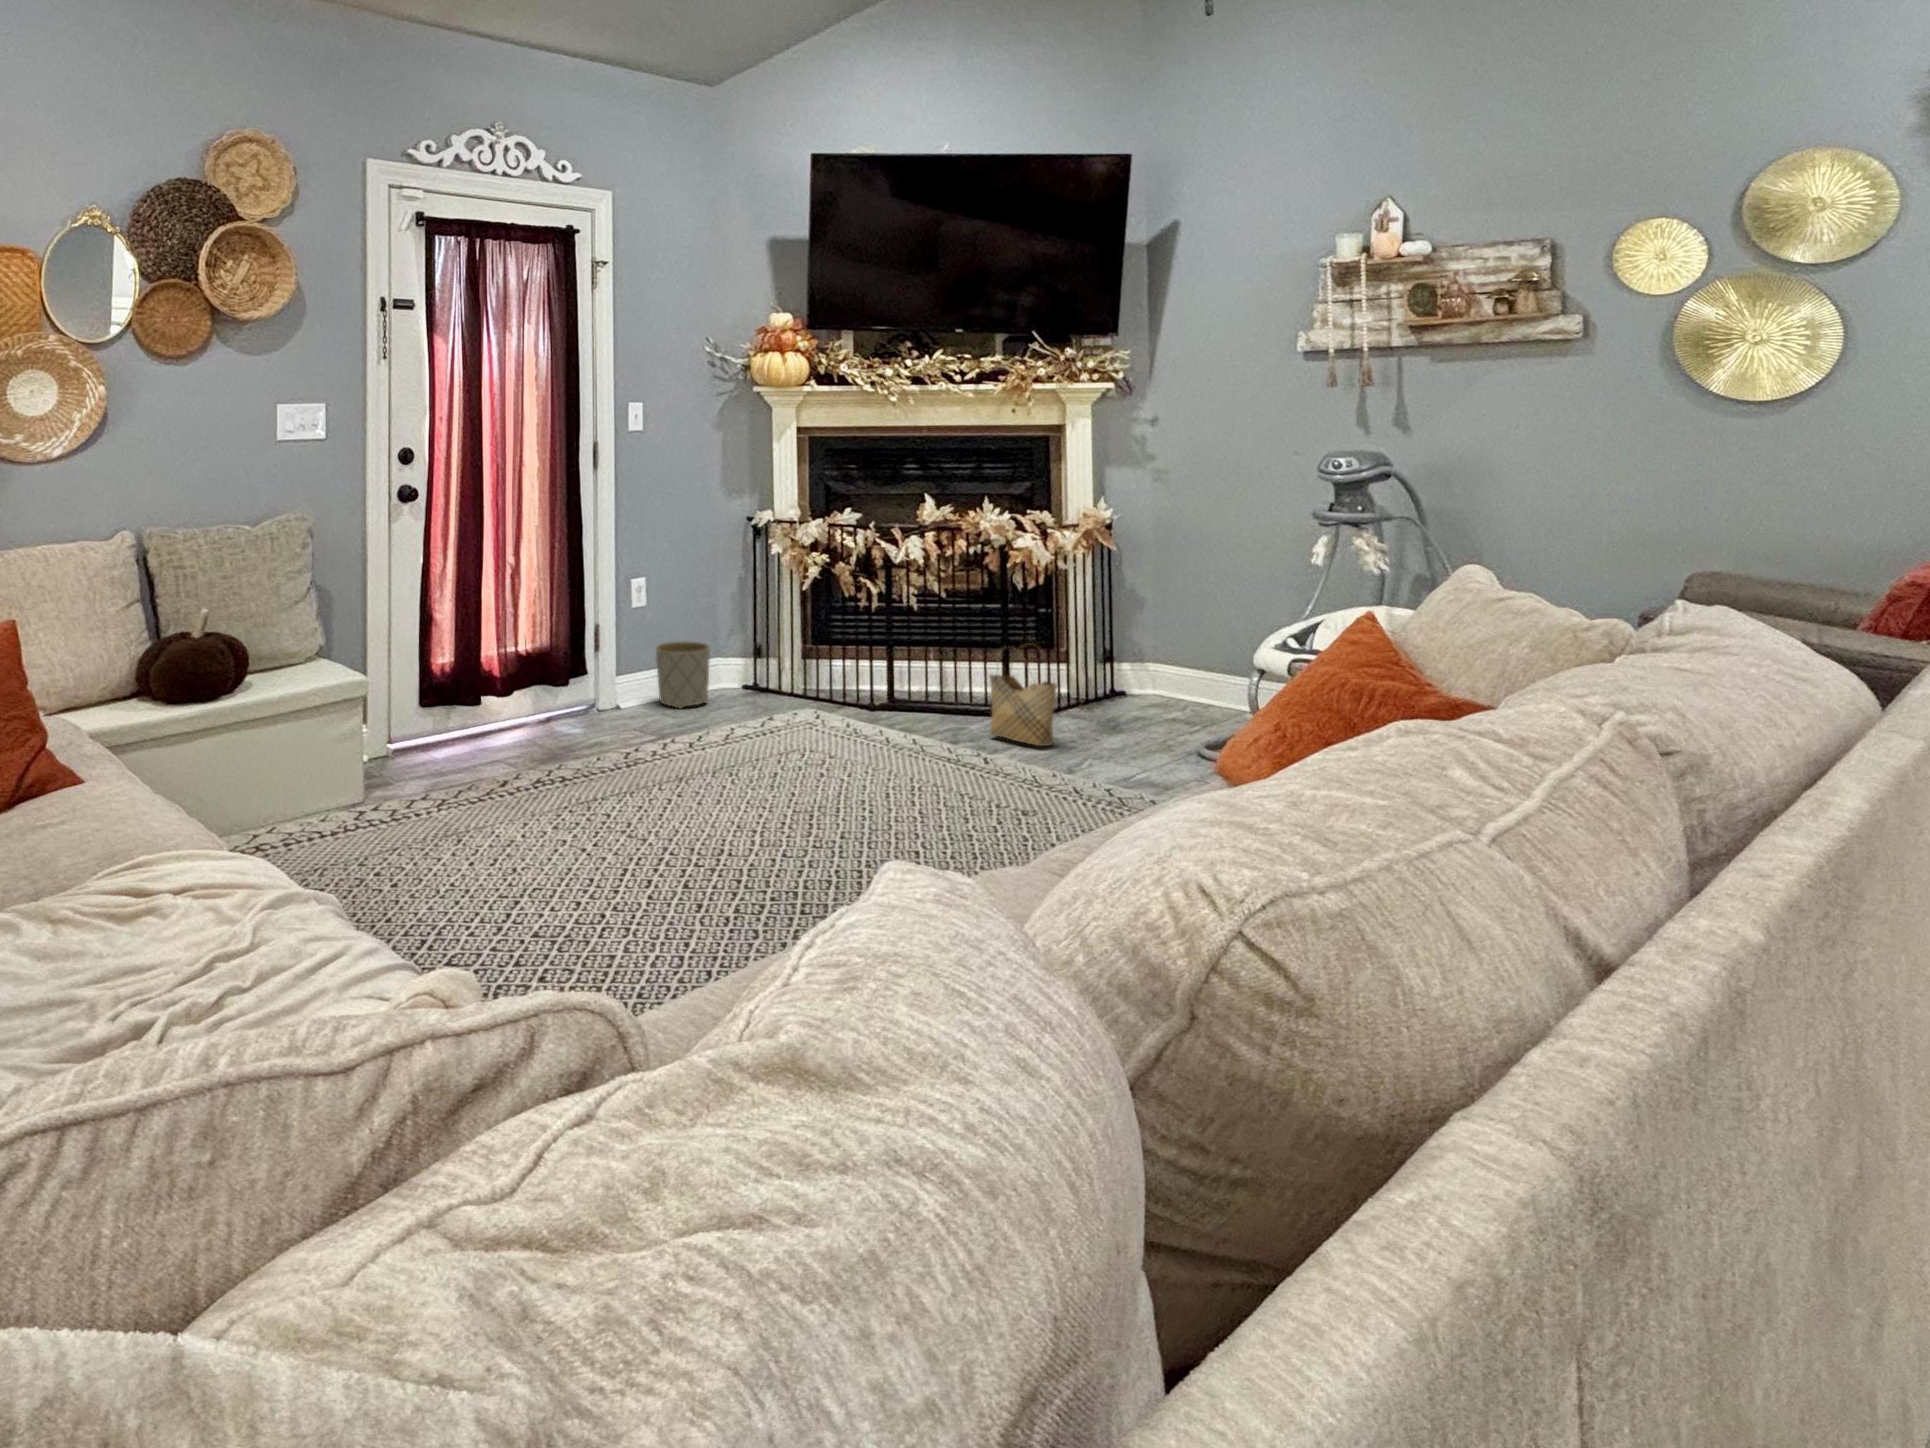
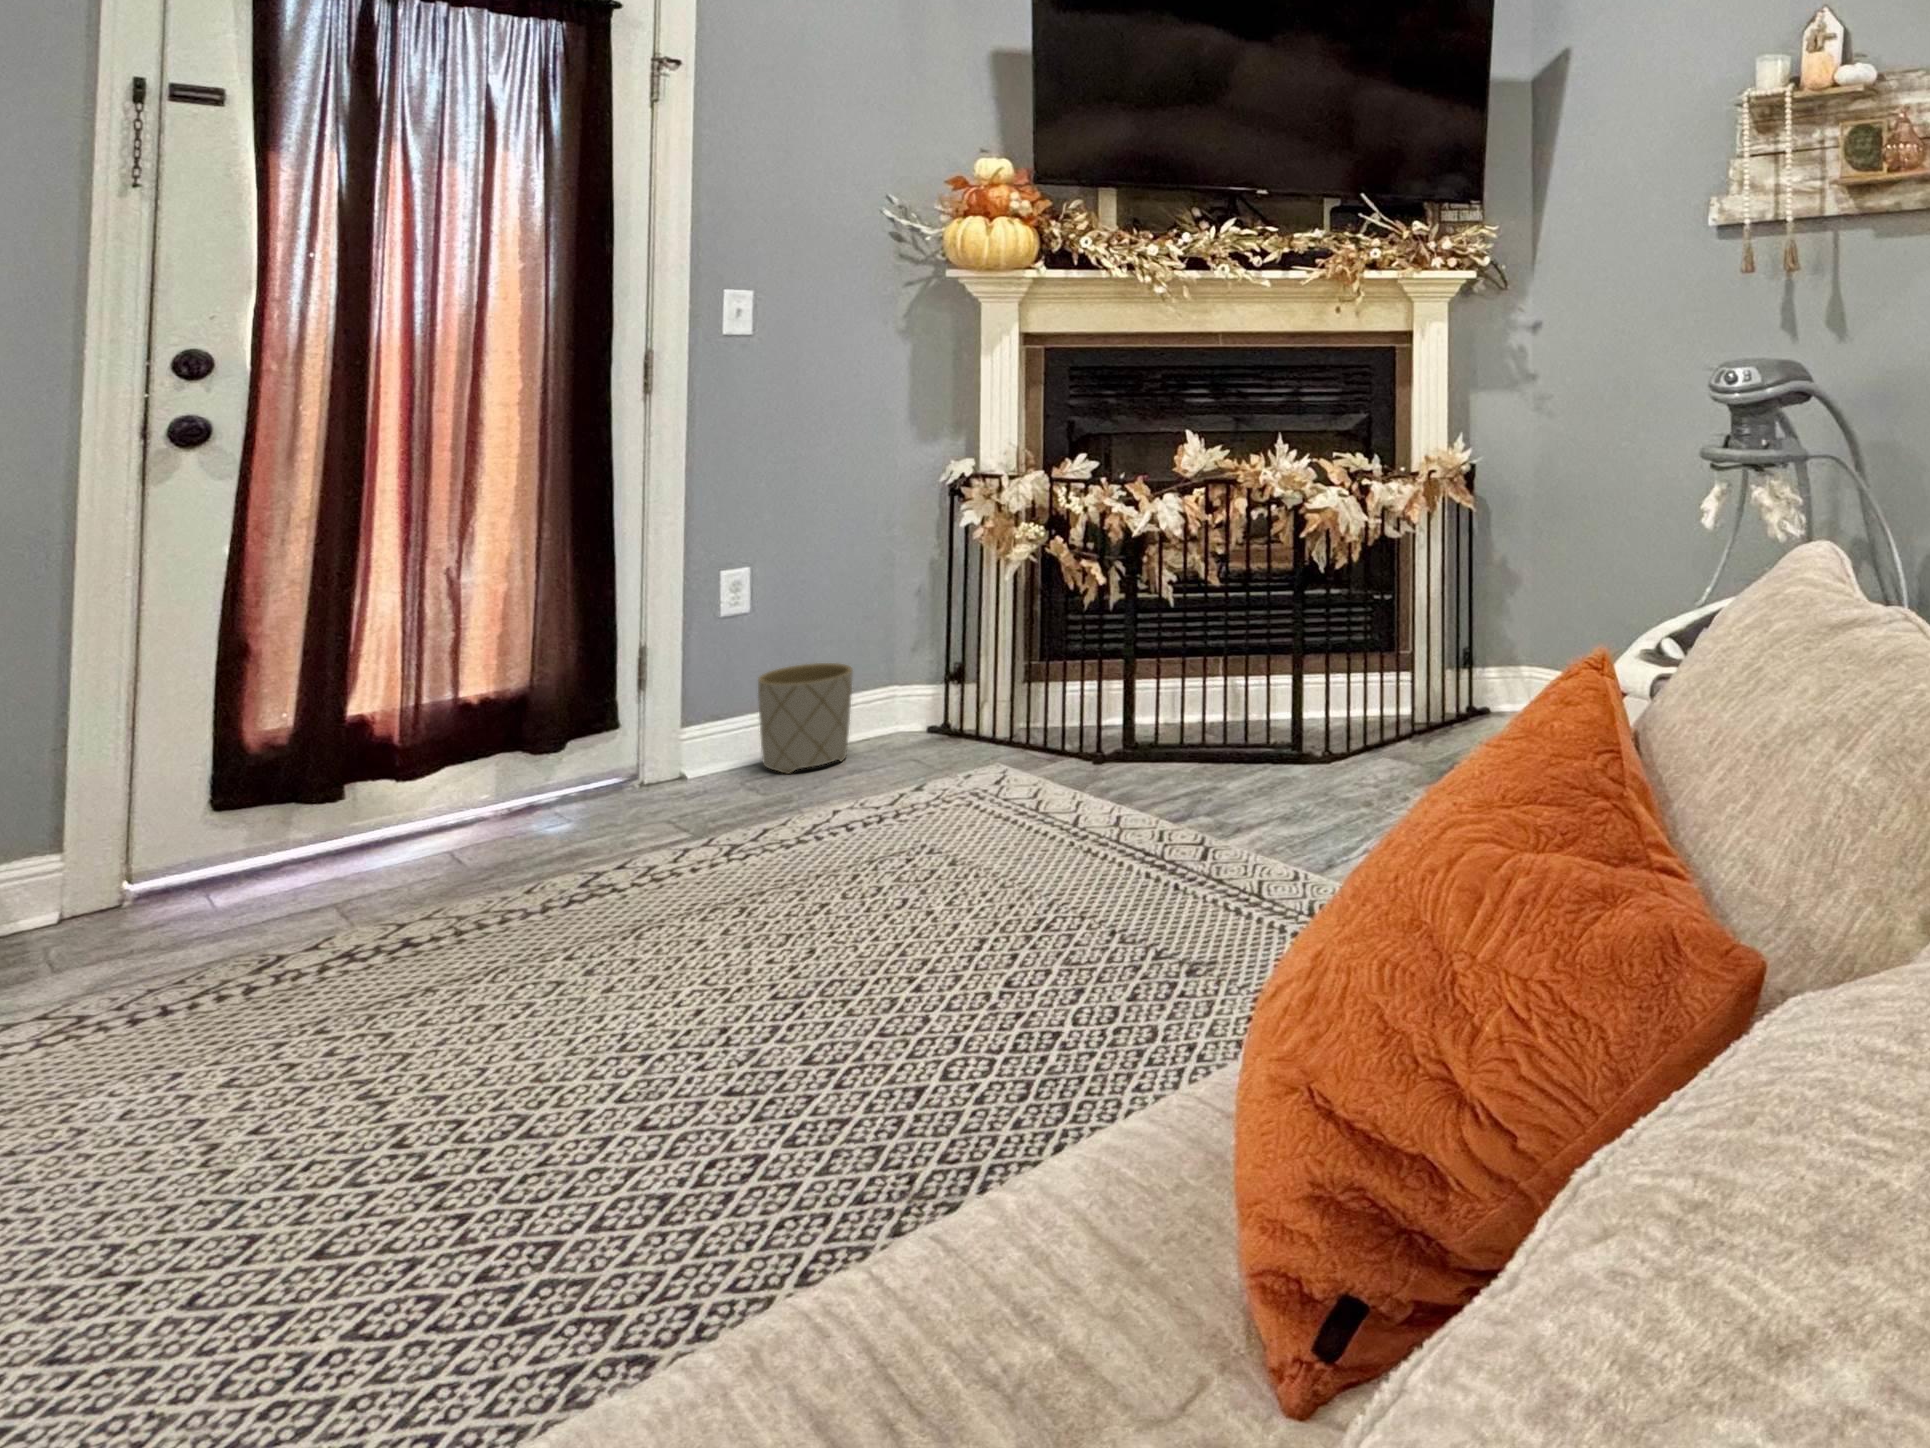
woven basket: present [990,644,1057,746] -> none [1238,656,1336,820]

